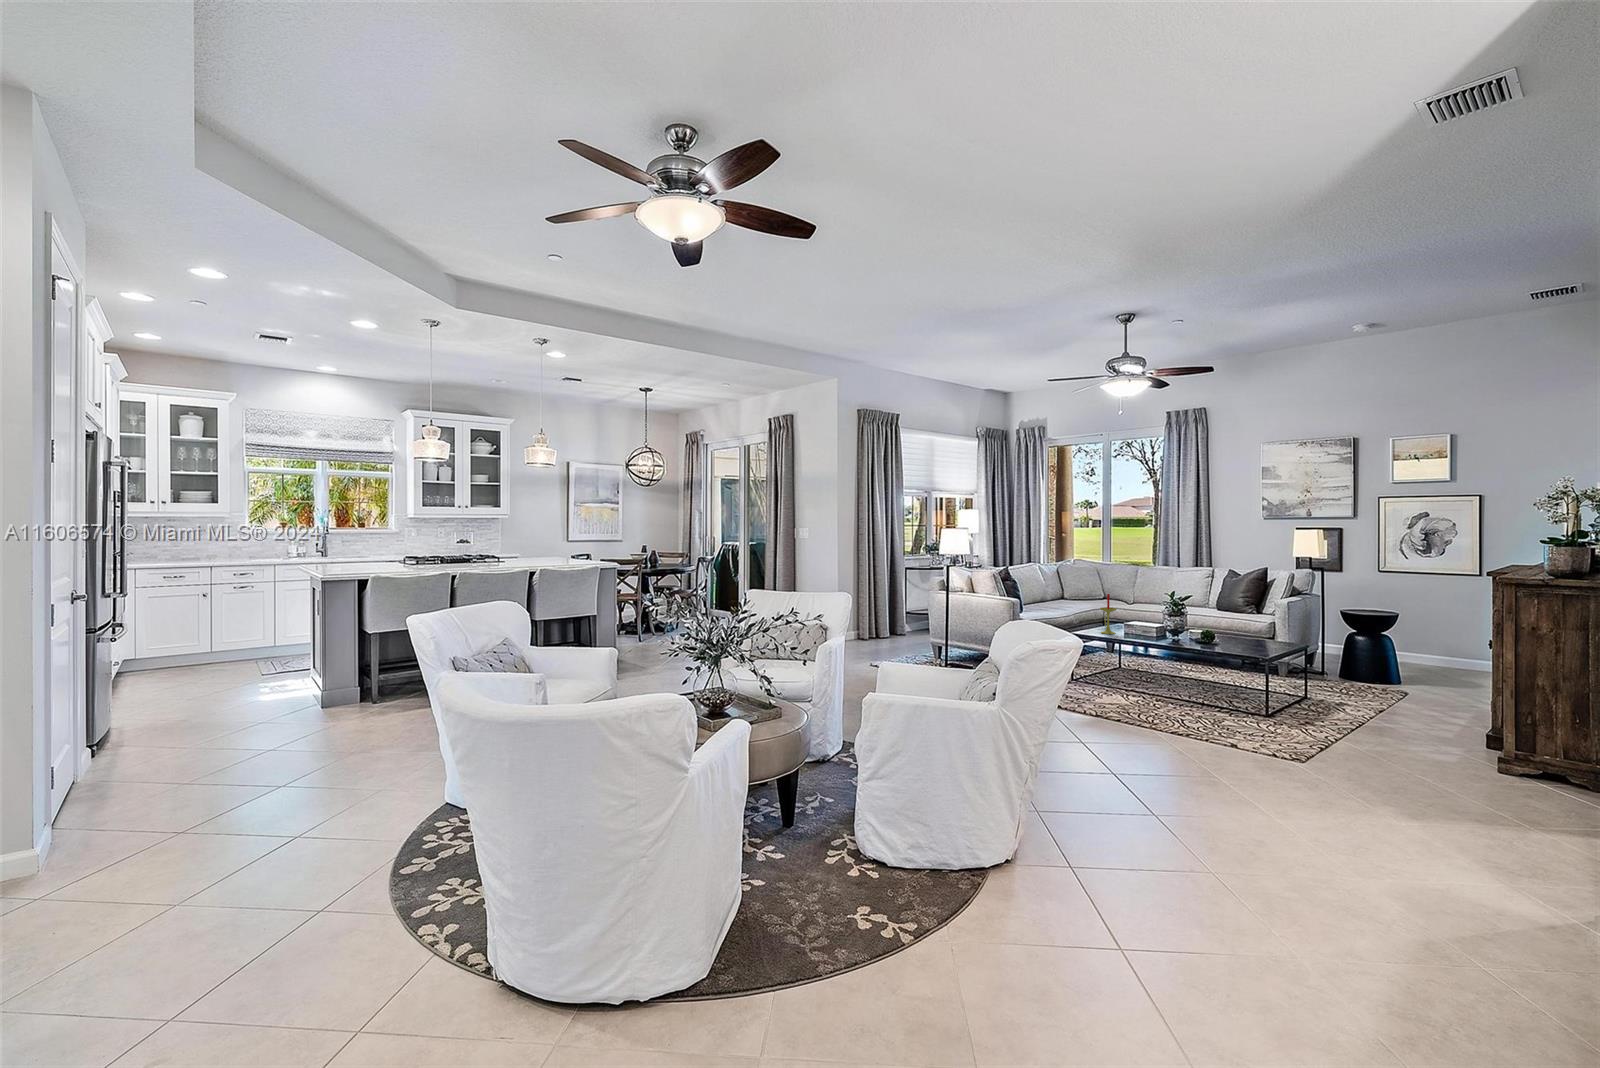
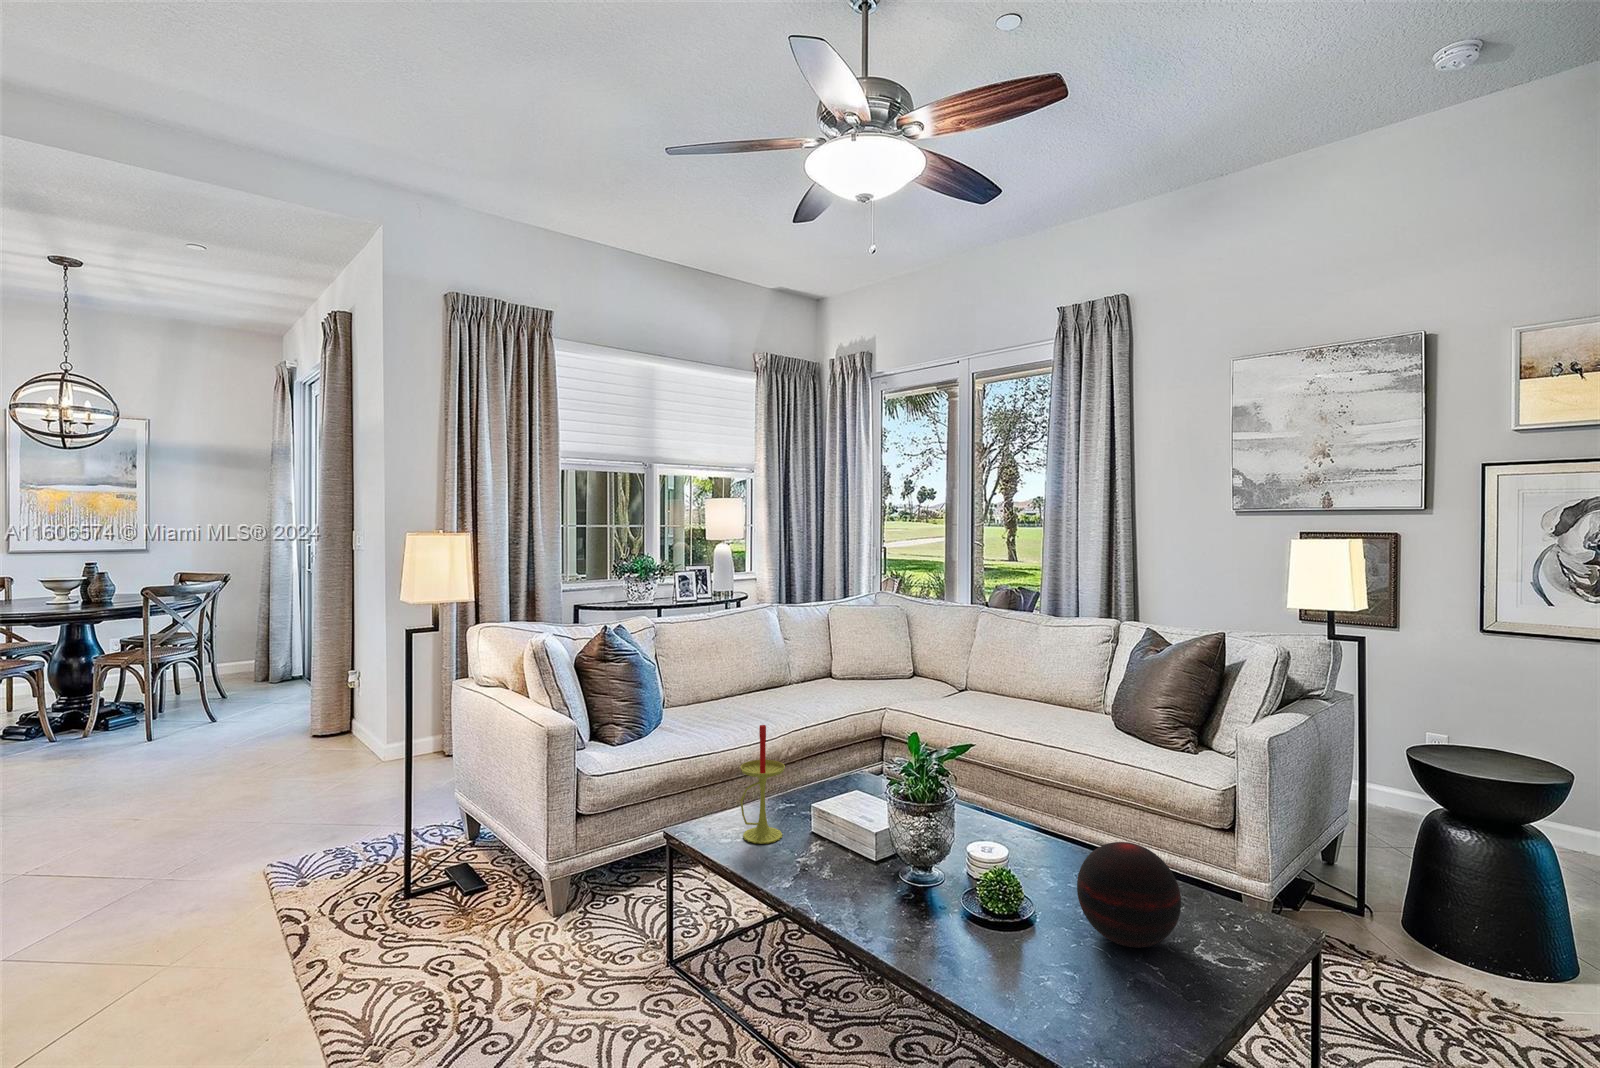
decorative orb: none [1235,616,1268,644] -> present [1077,842,1181,948]

